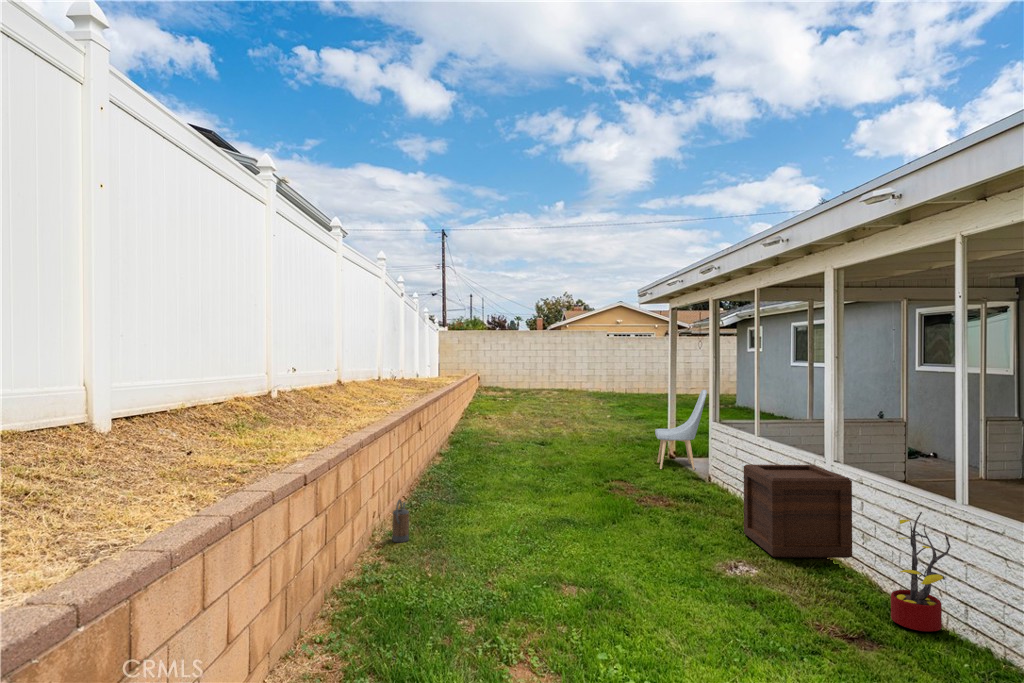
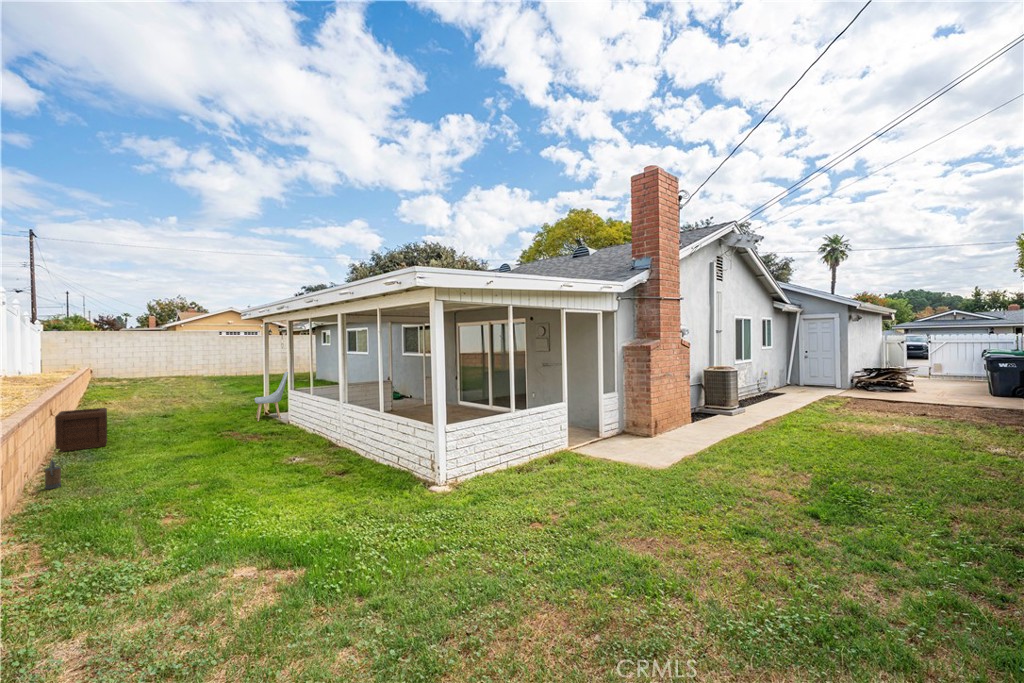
wooden crate: present [744,465,852,558] -> present [55,408,107,452]
decorative plant: present [891,512,951,632] -> none [354,418,372,463]

